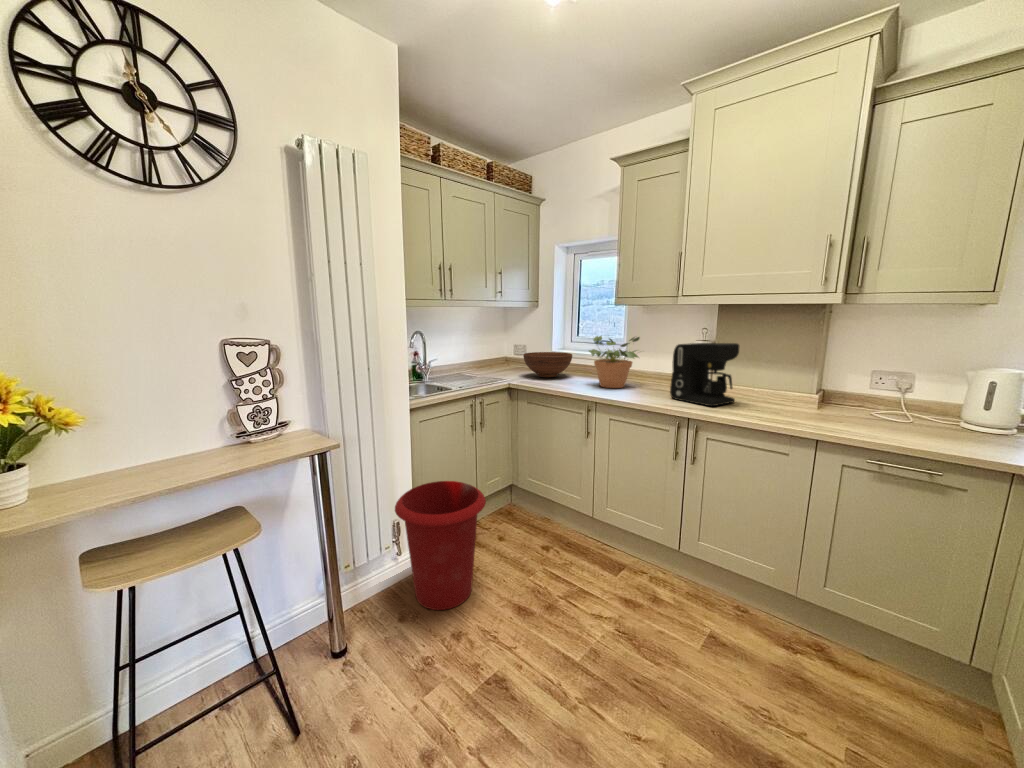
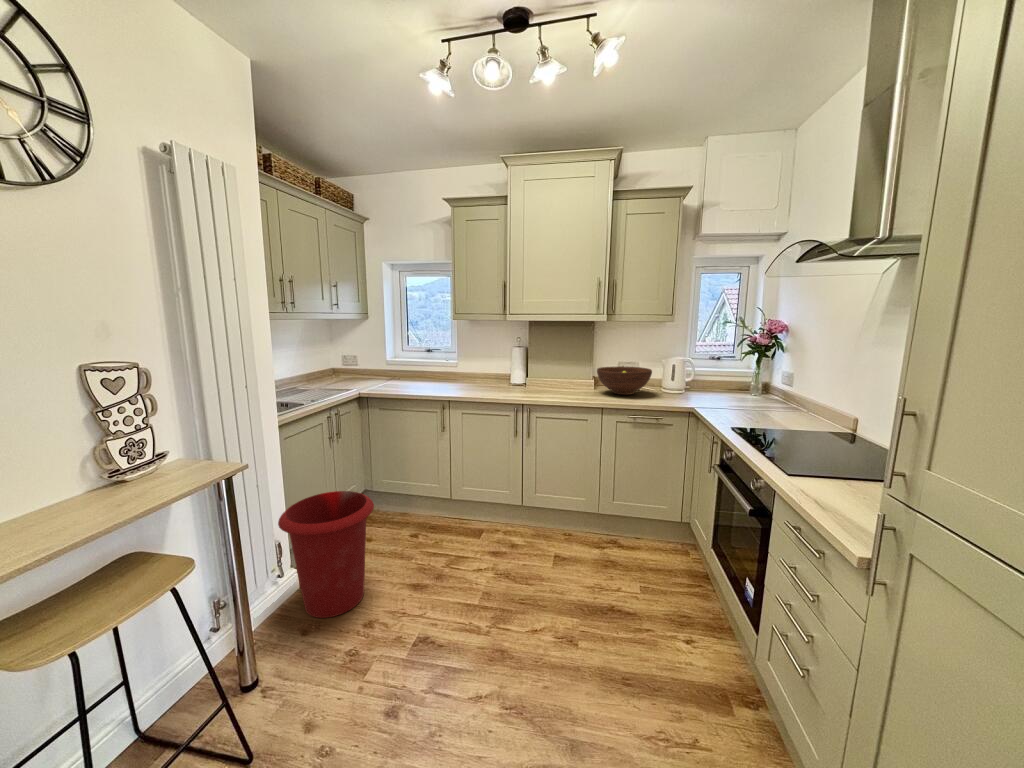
potted plant: present [589,336,640,388] -> none [432,343,480,388]
coffee maker: present [670,343,739,406] -> none [505,347,549,393]
fruit bowl: present [523,352,572,377] -> present [597,366,652,395]

